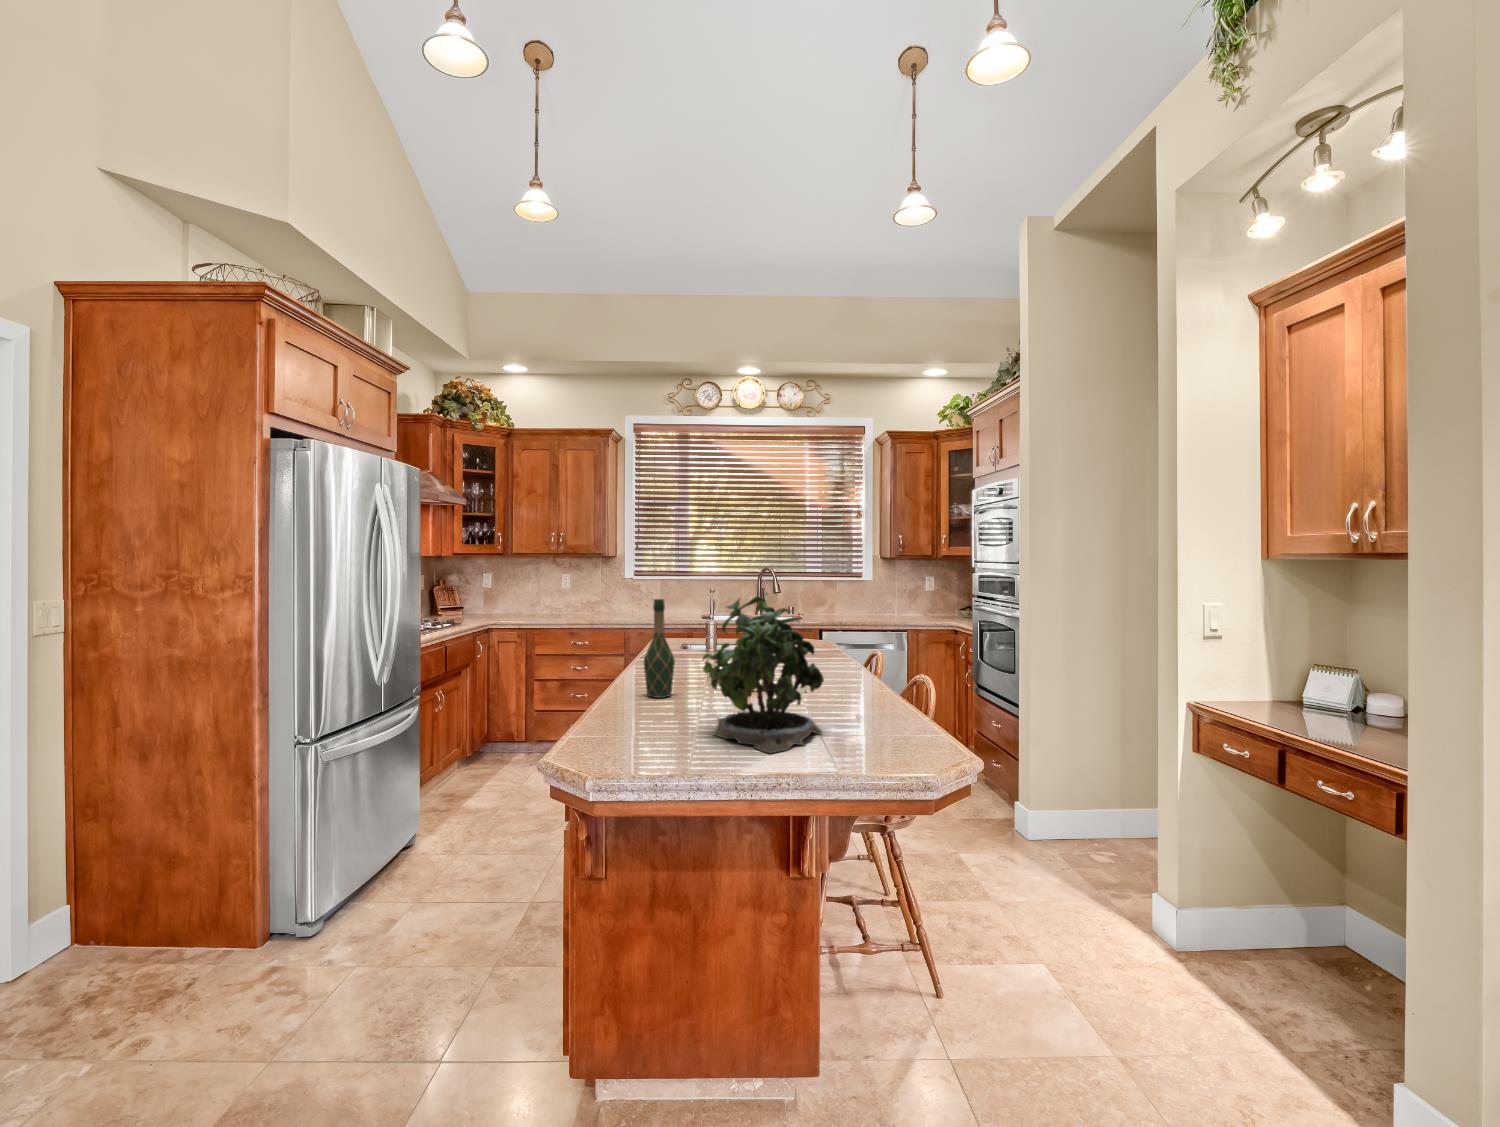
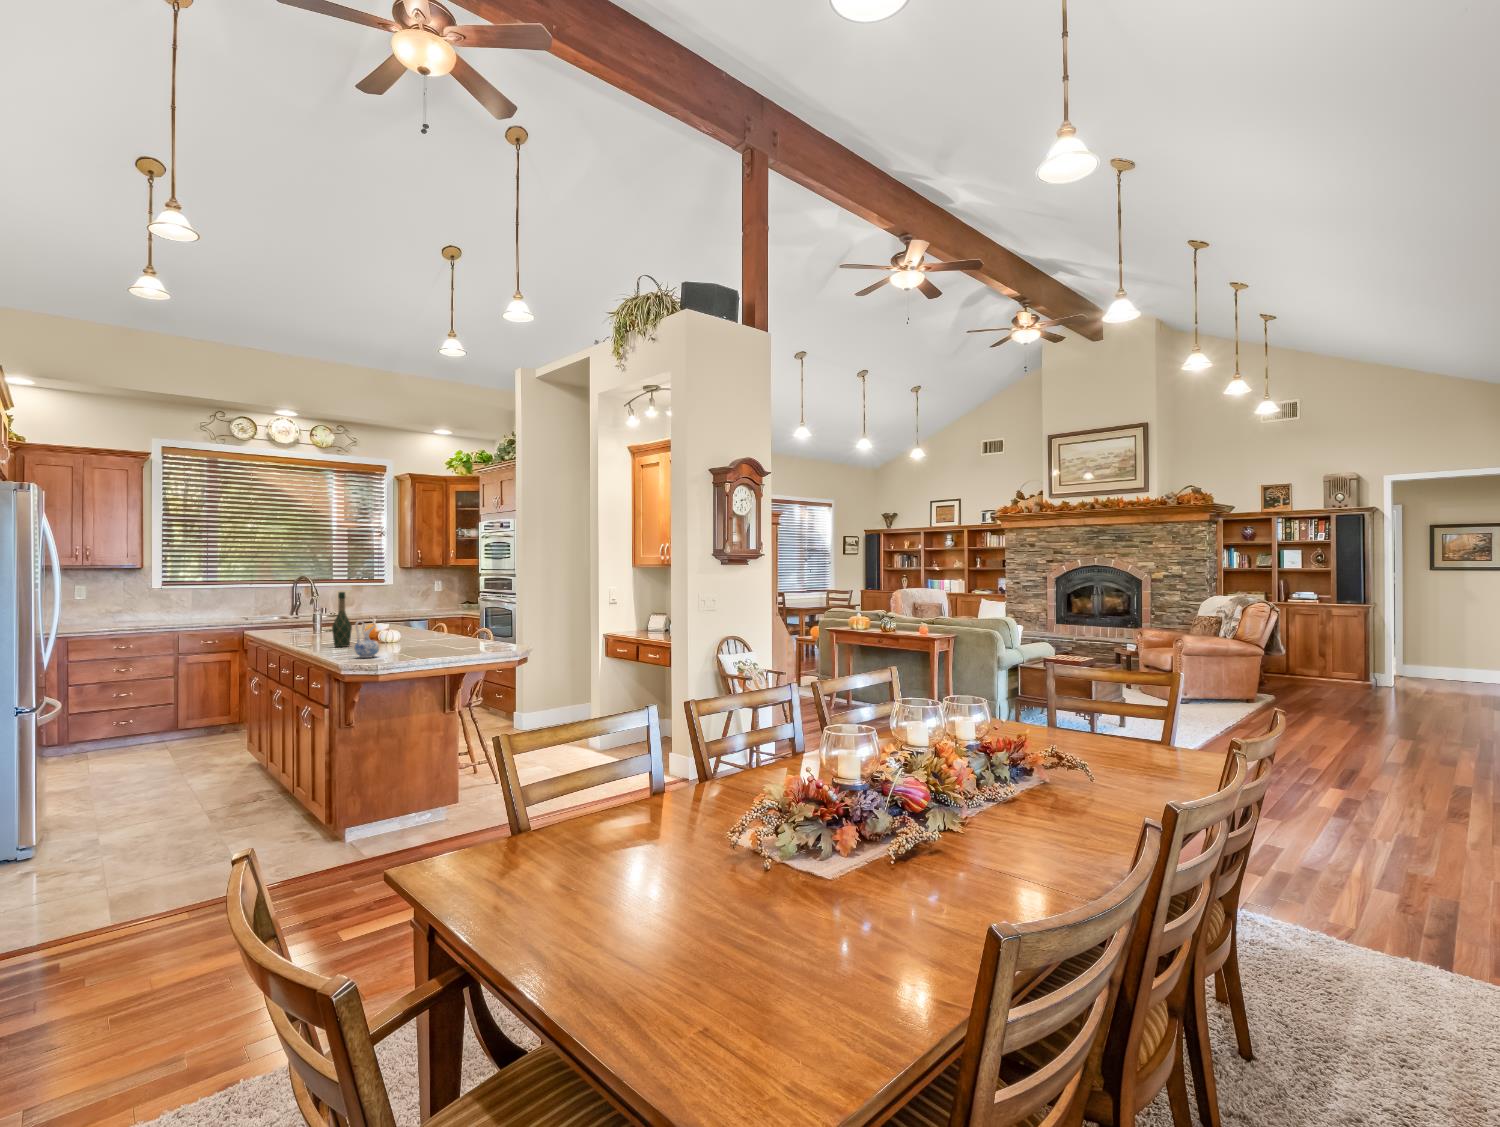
potted plant: present [702,592,824,753] -> none [400,584,459,652]
ceramic pitcher: none [586,669,635,751] -> present [354,621,379,658]

